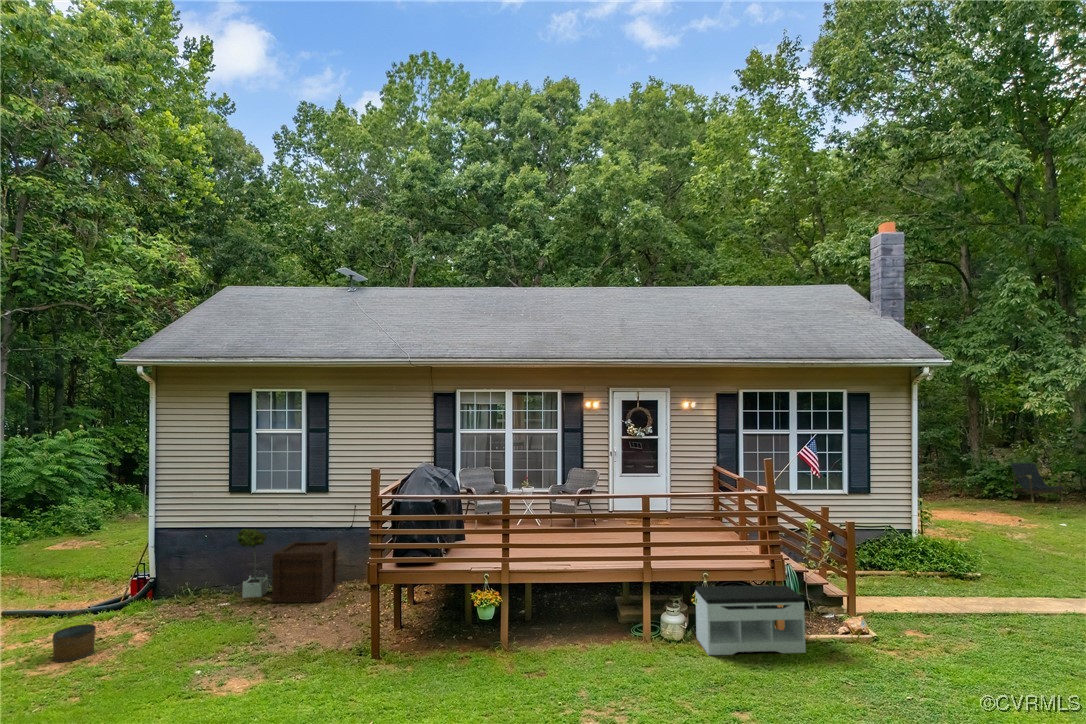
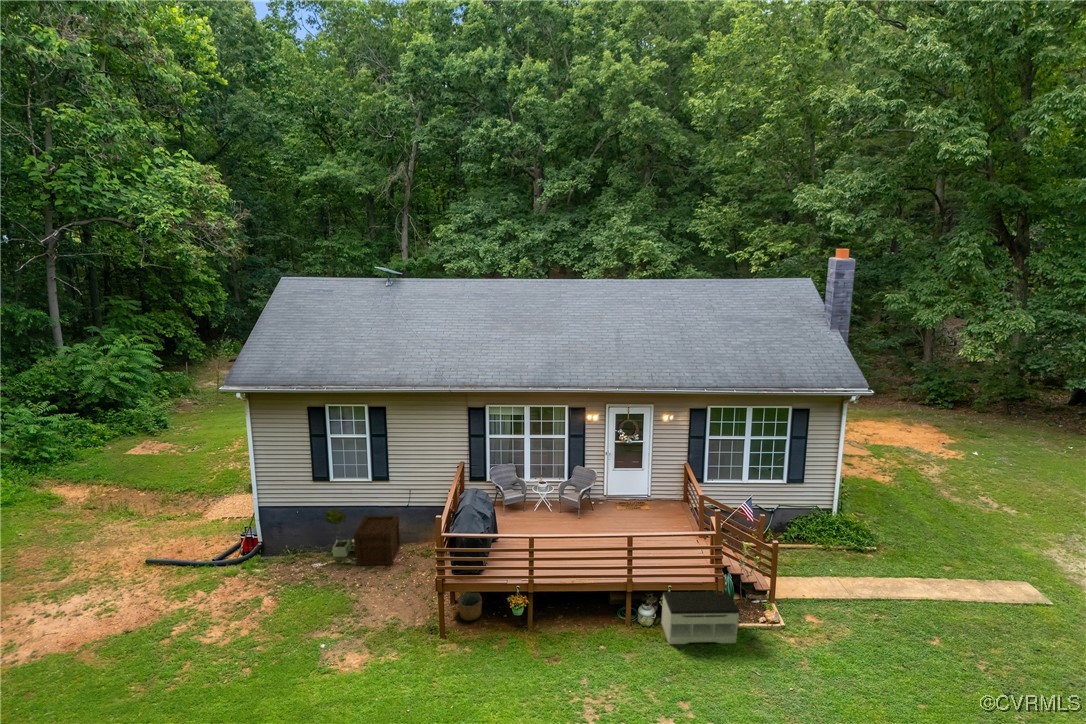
lounge chair: present [1011,463,1064,502] -> none [915,407,954,440]
bucket: present [53,611,96,662] -> present [459,592,482,620]

